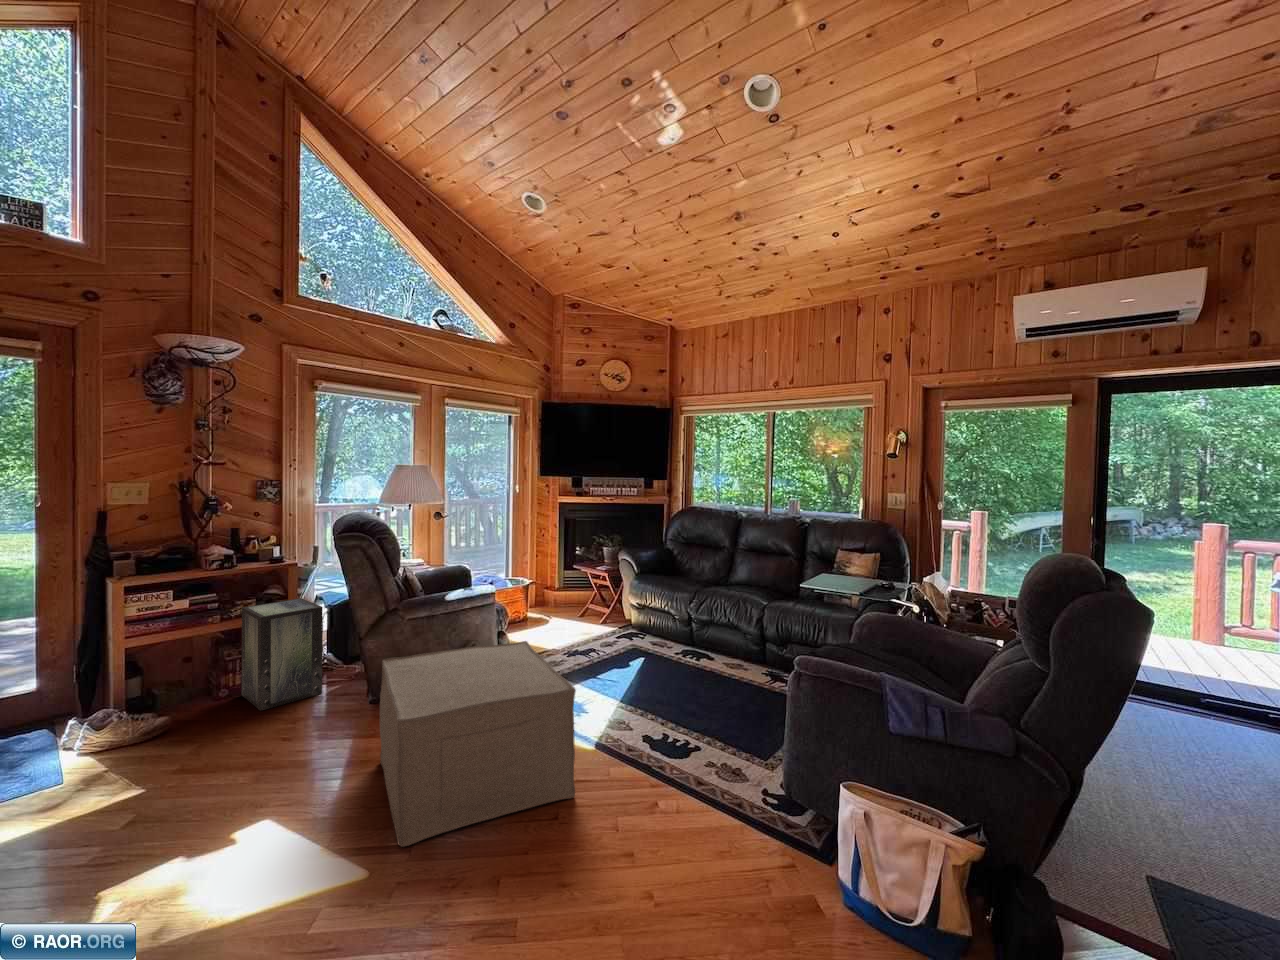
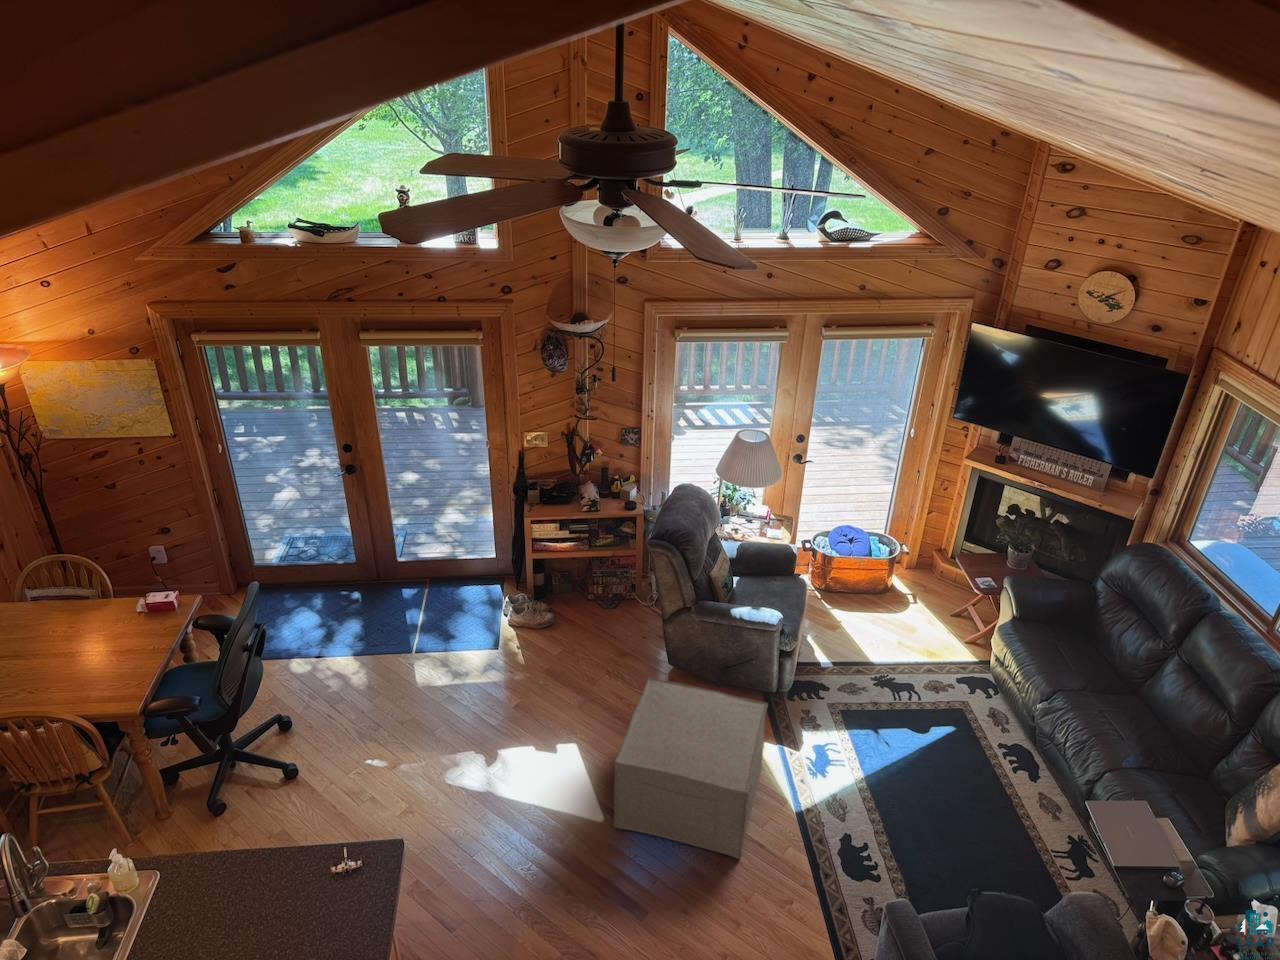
storage box: present [242,598,323,711] -> none [597,548,649,637]

